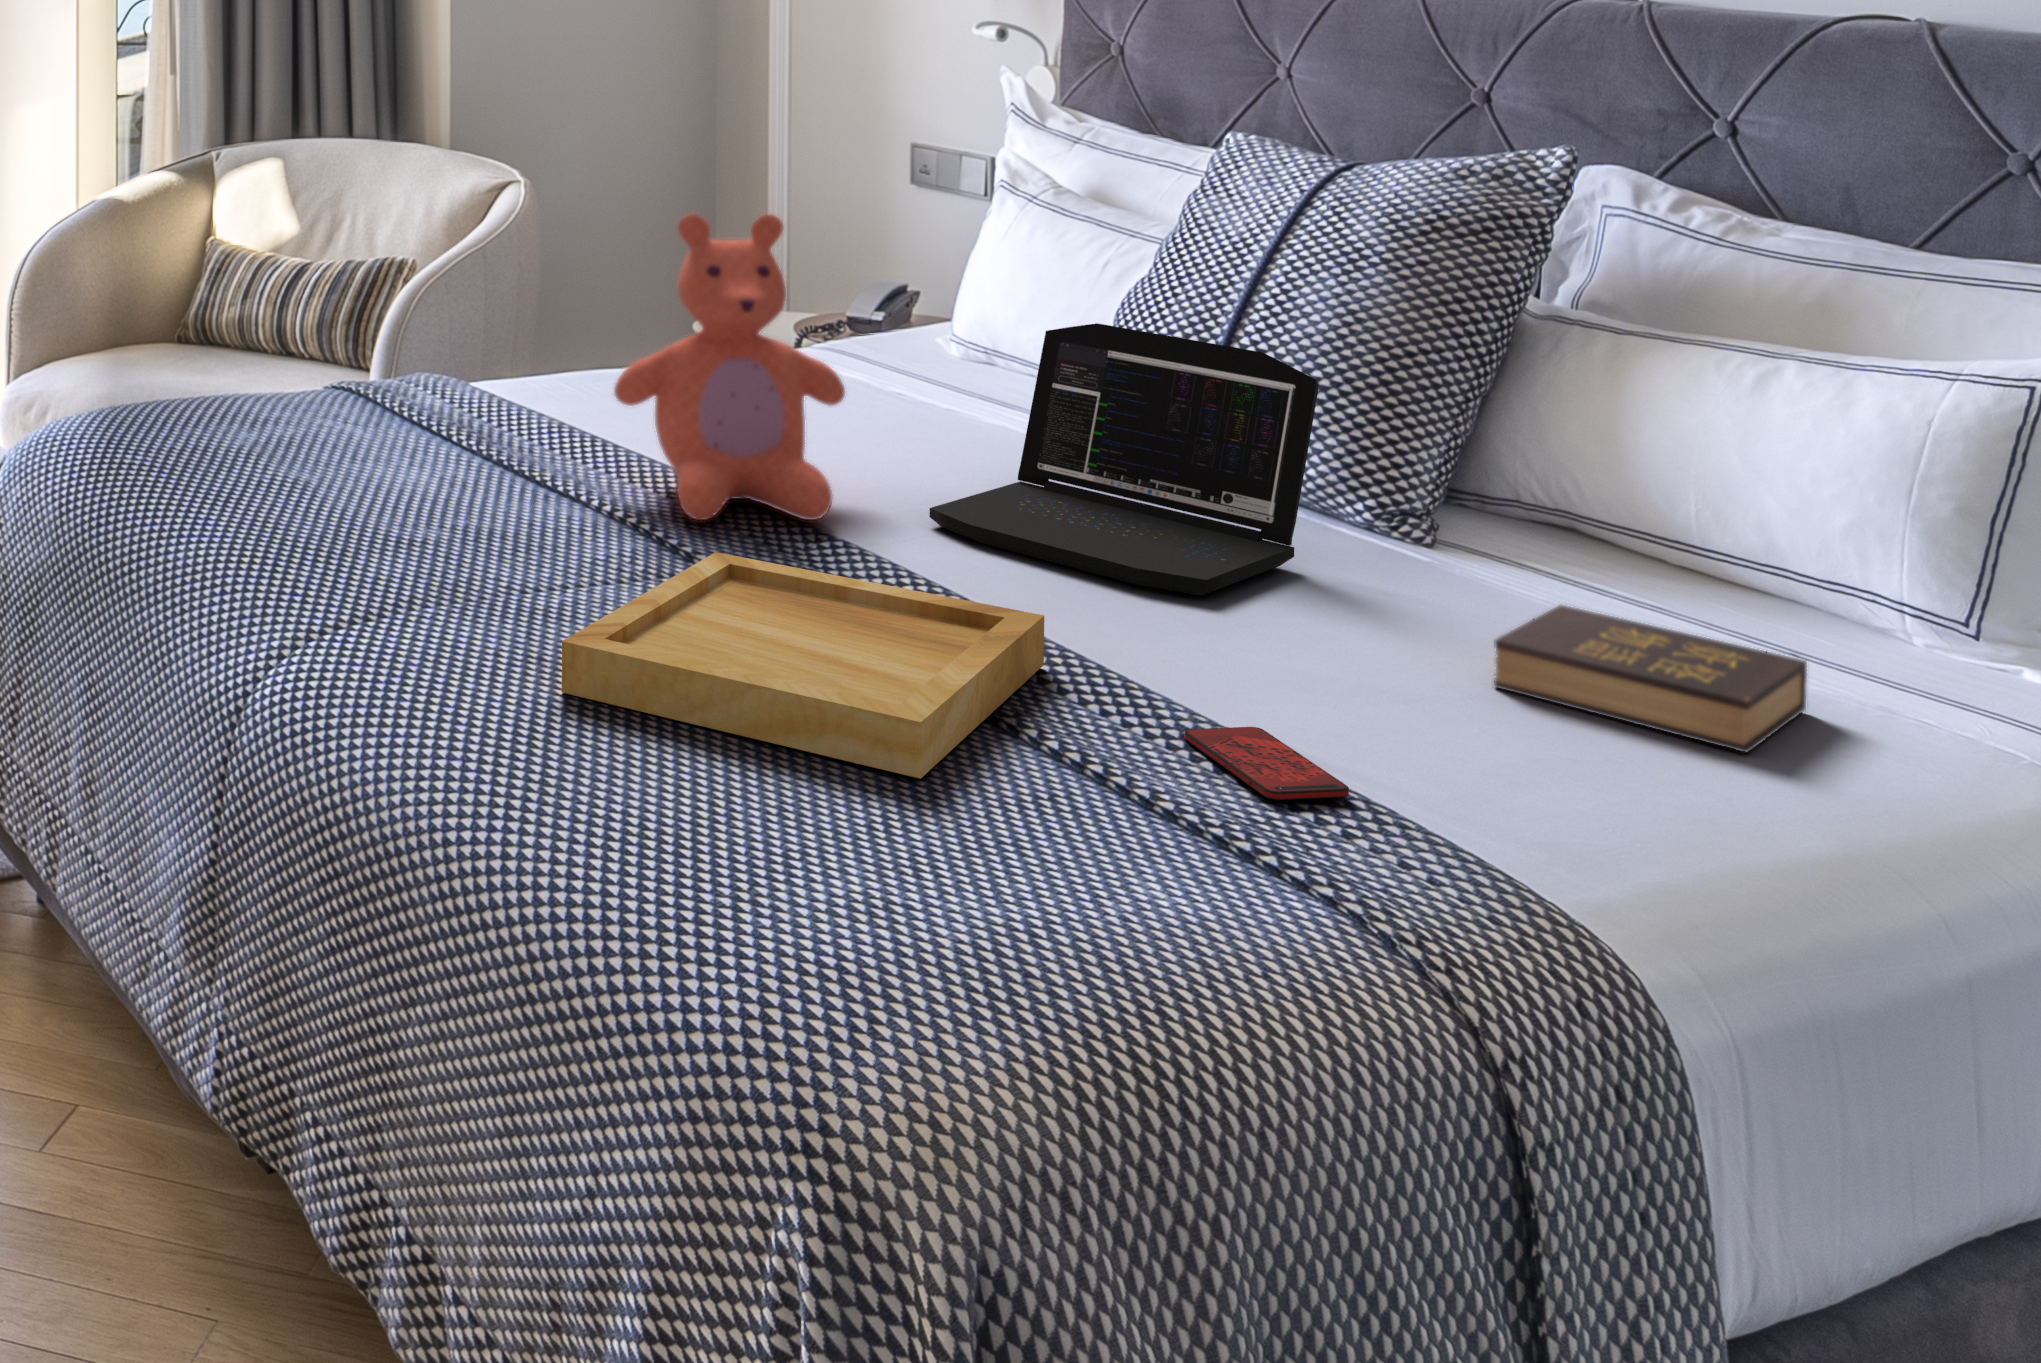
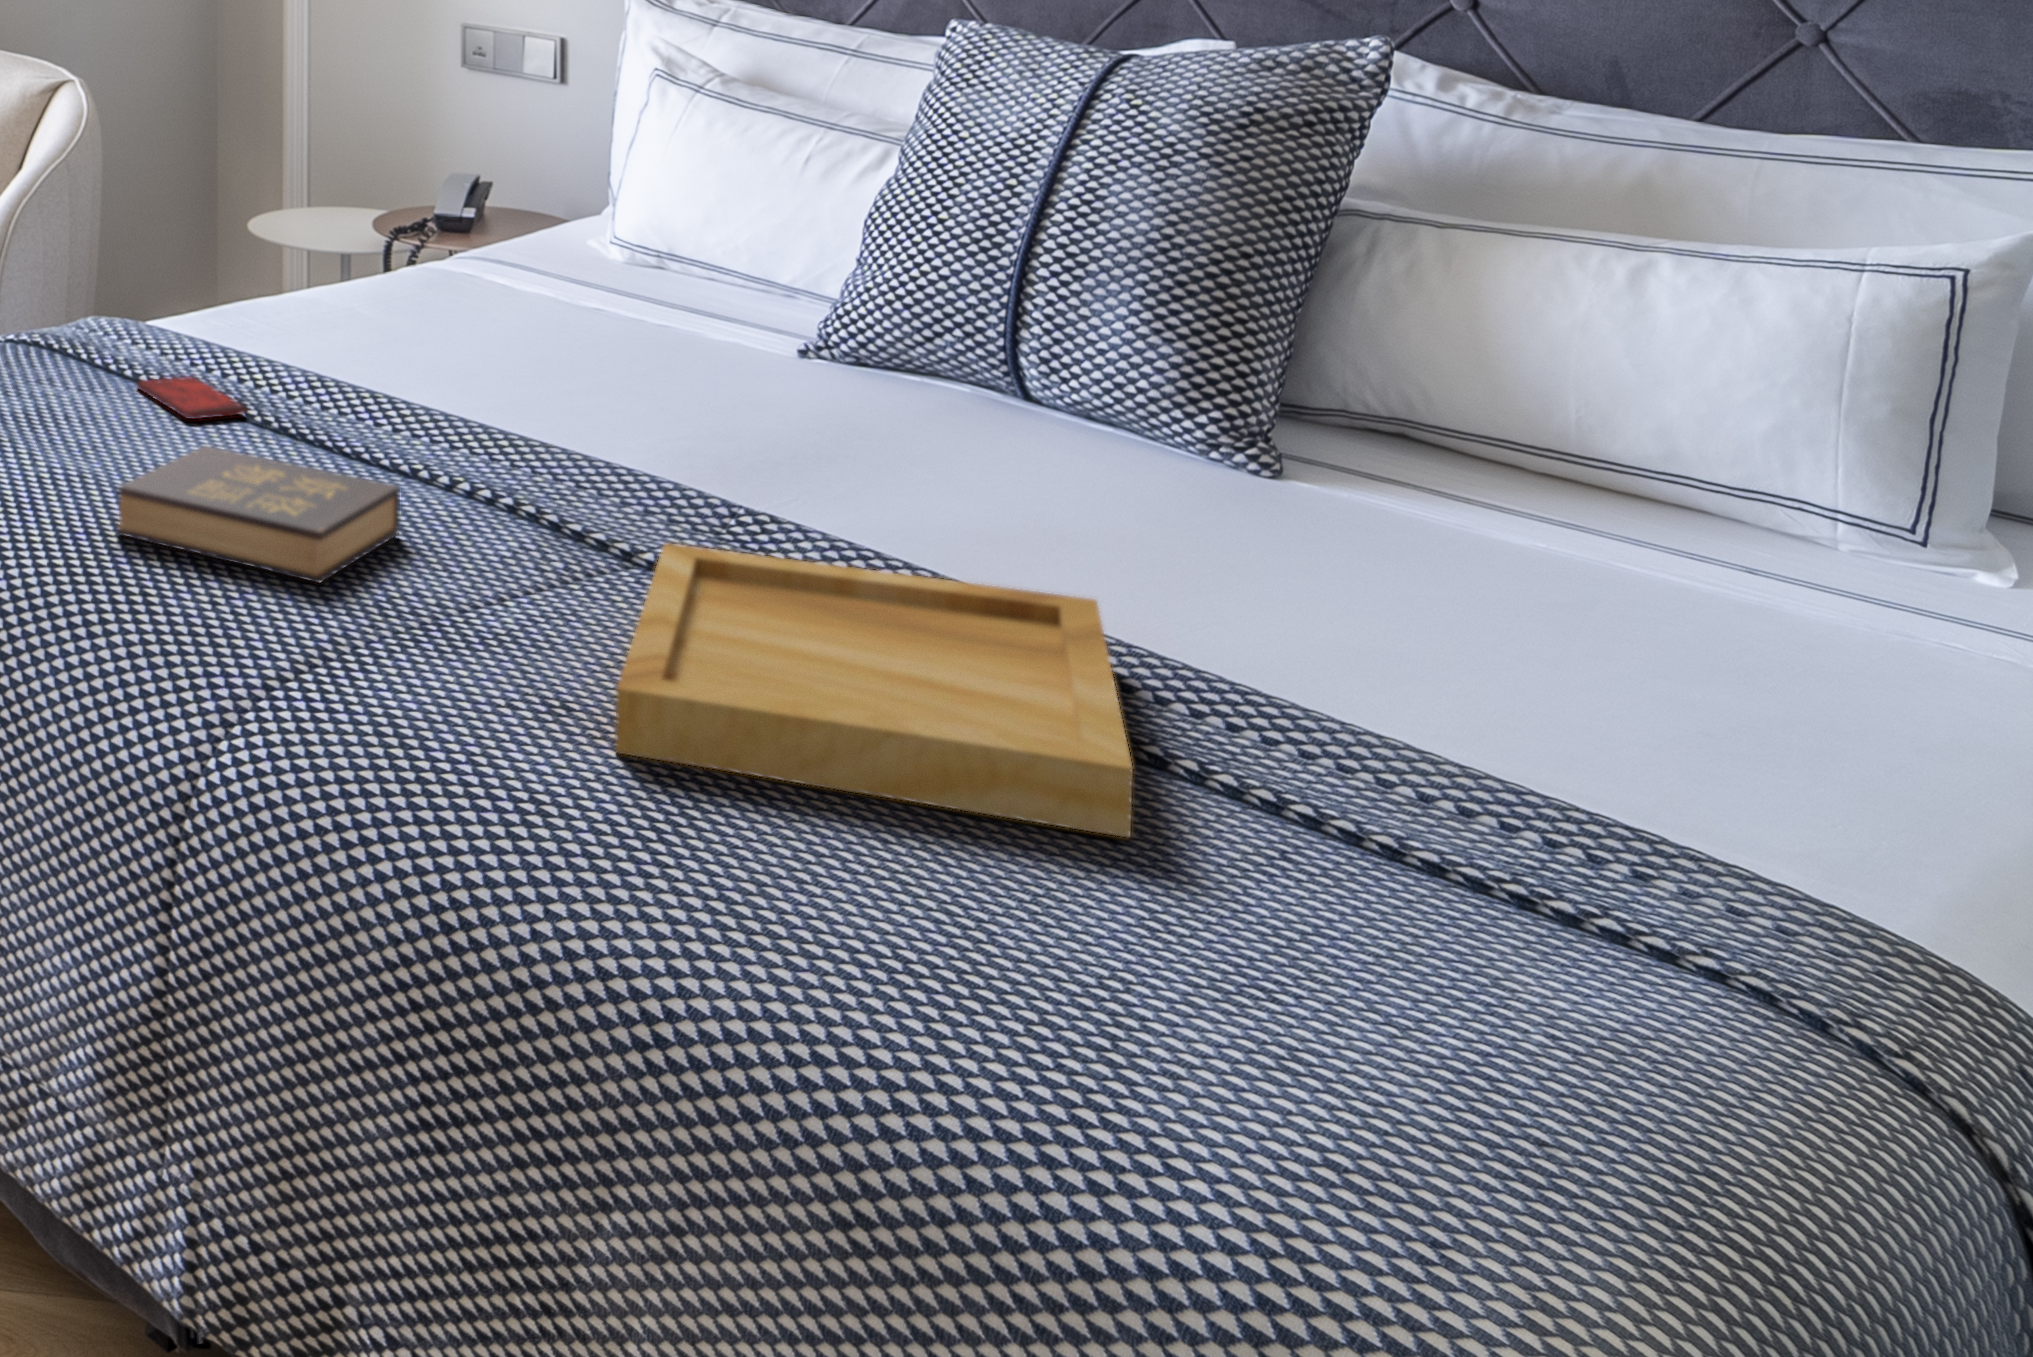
teddy bear: present [614,214,845,520] -> none [427,129,703,494]
laptop: present [929,323,1319,596] -> none [799,240,1220,550]
hardback book: present [1494,605,1807,752] -> present [118,446,400,583]
smartphone: present [1184,727,1349,800] -> present [137,376,246,419]

